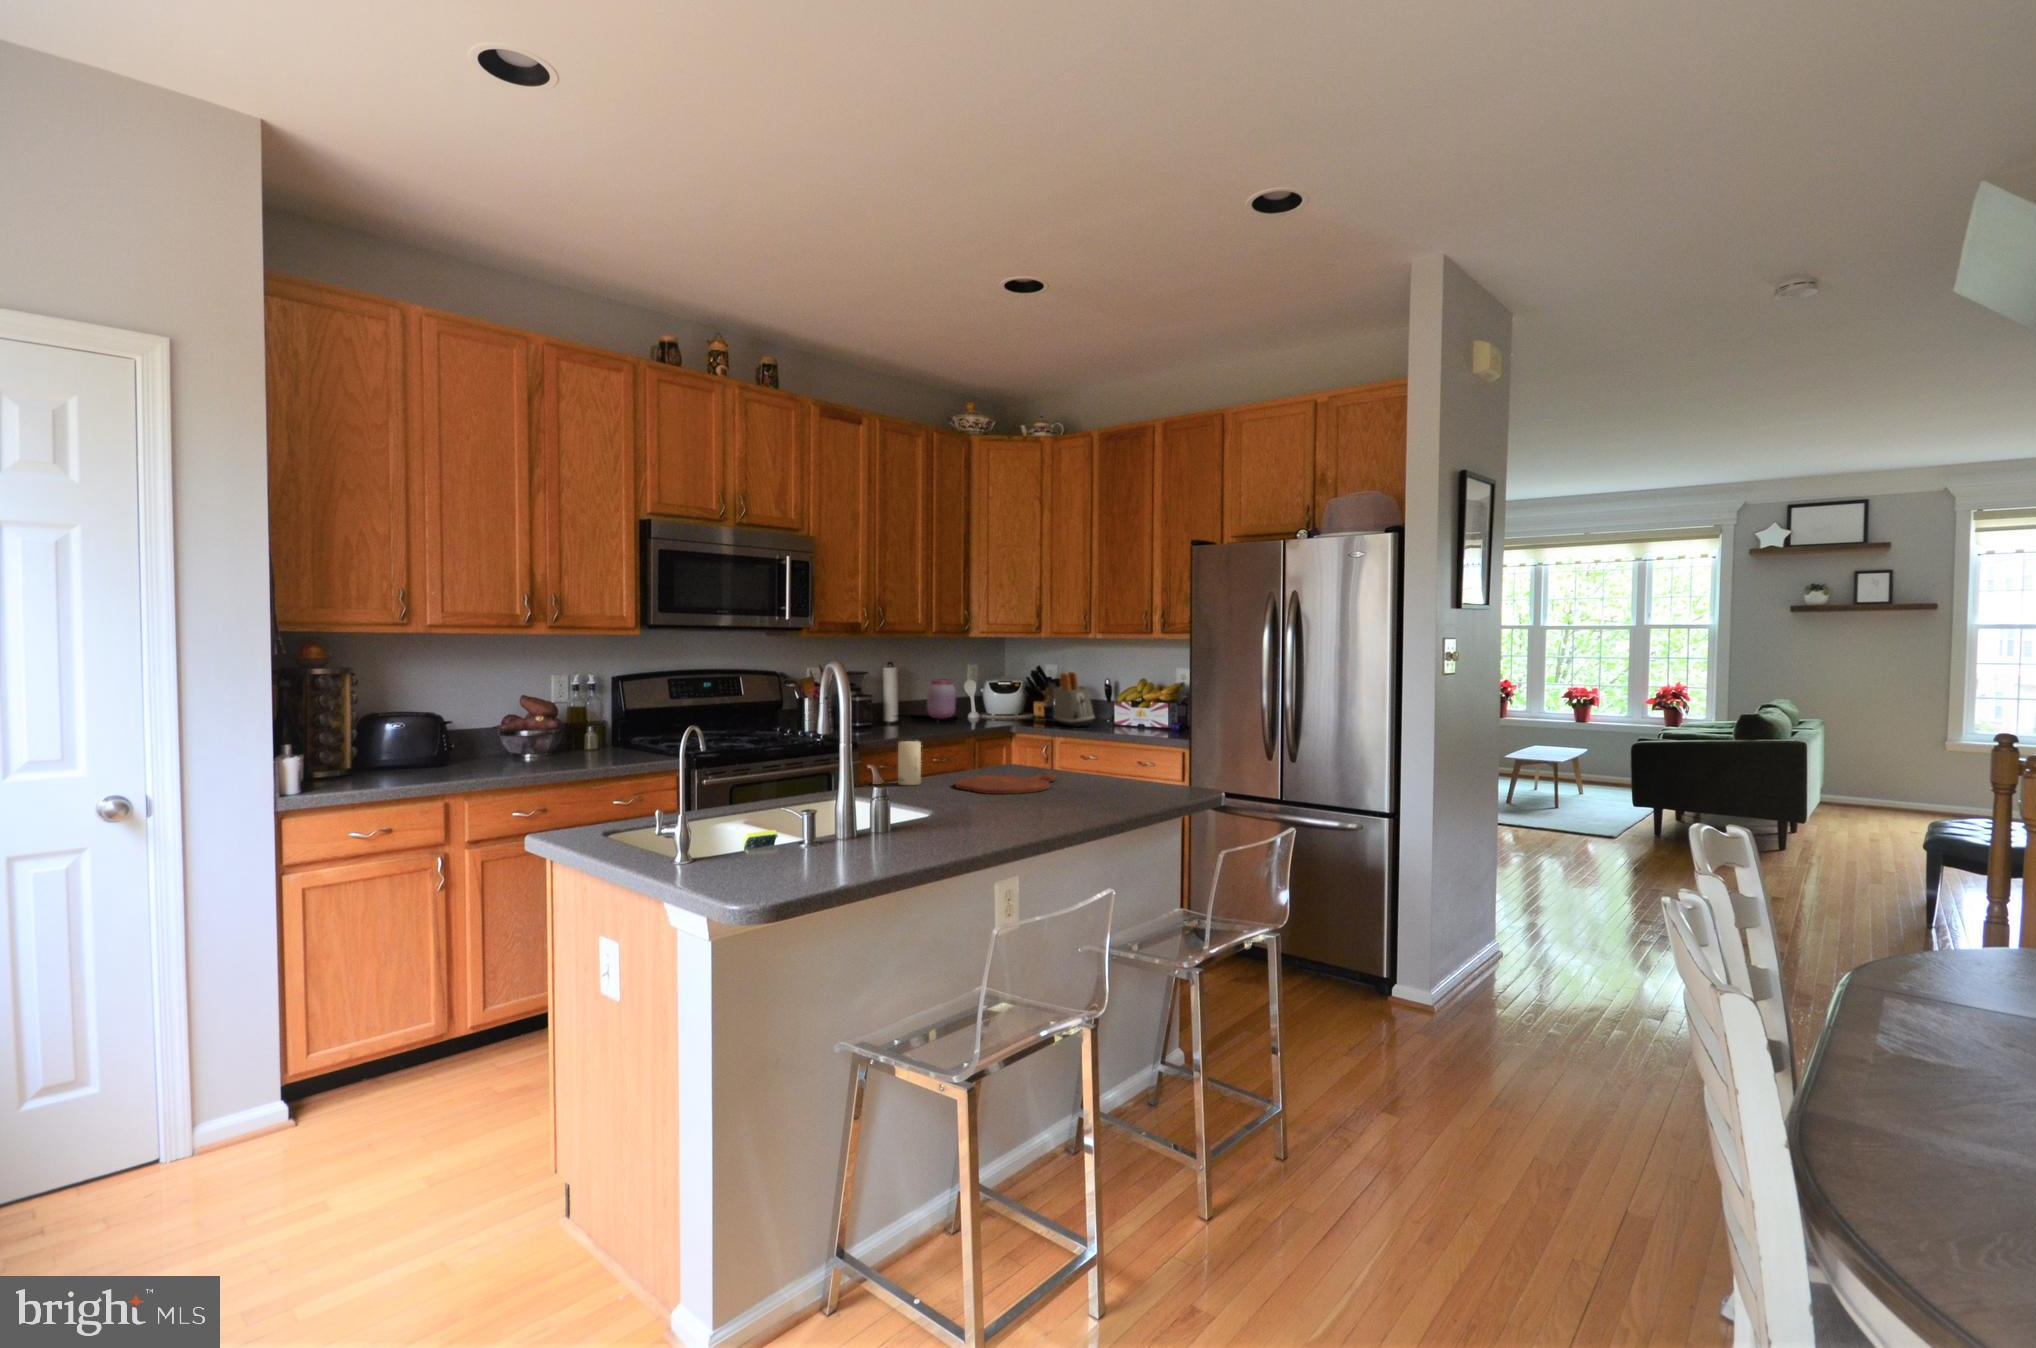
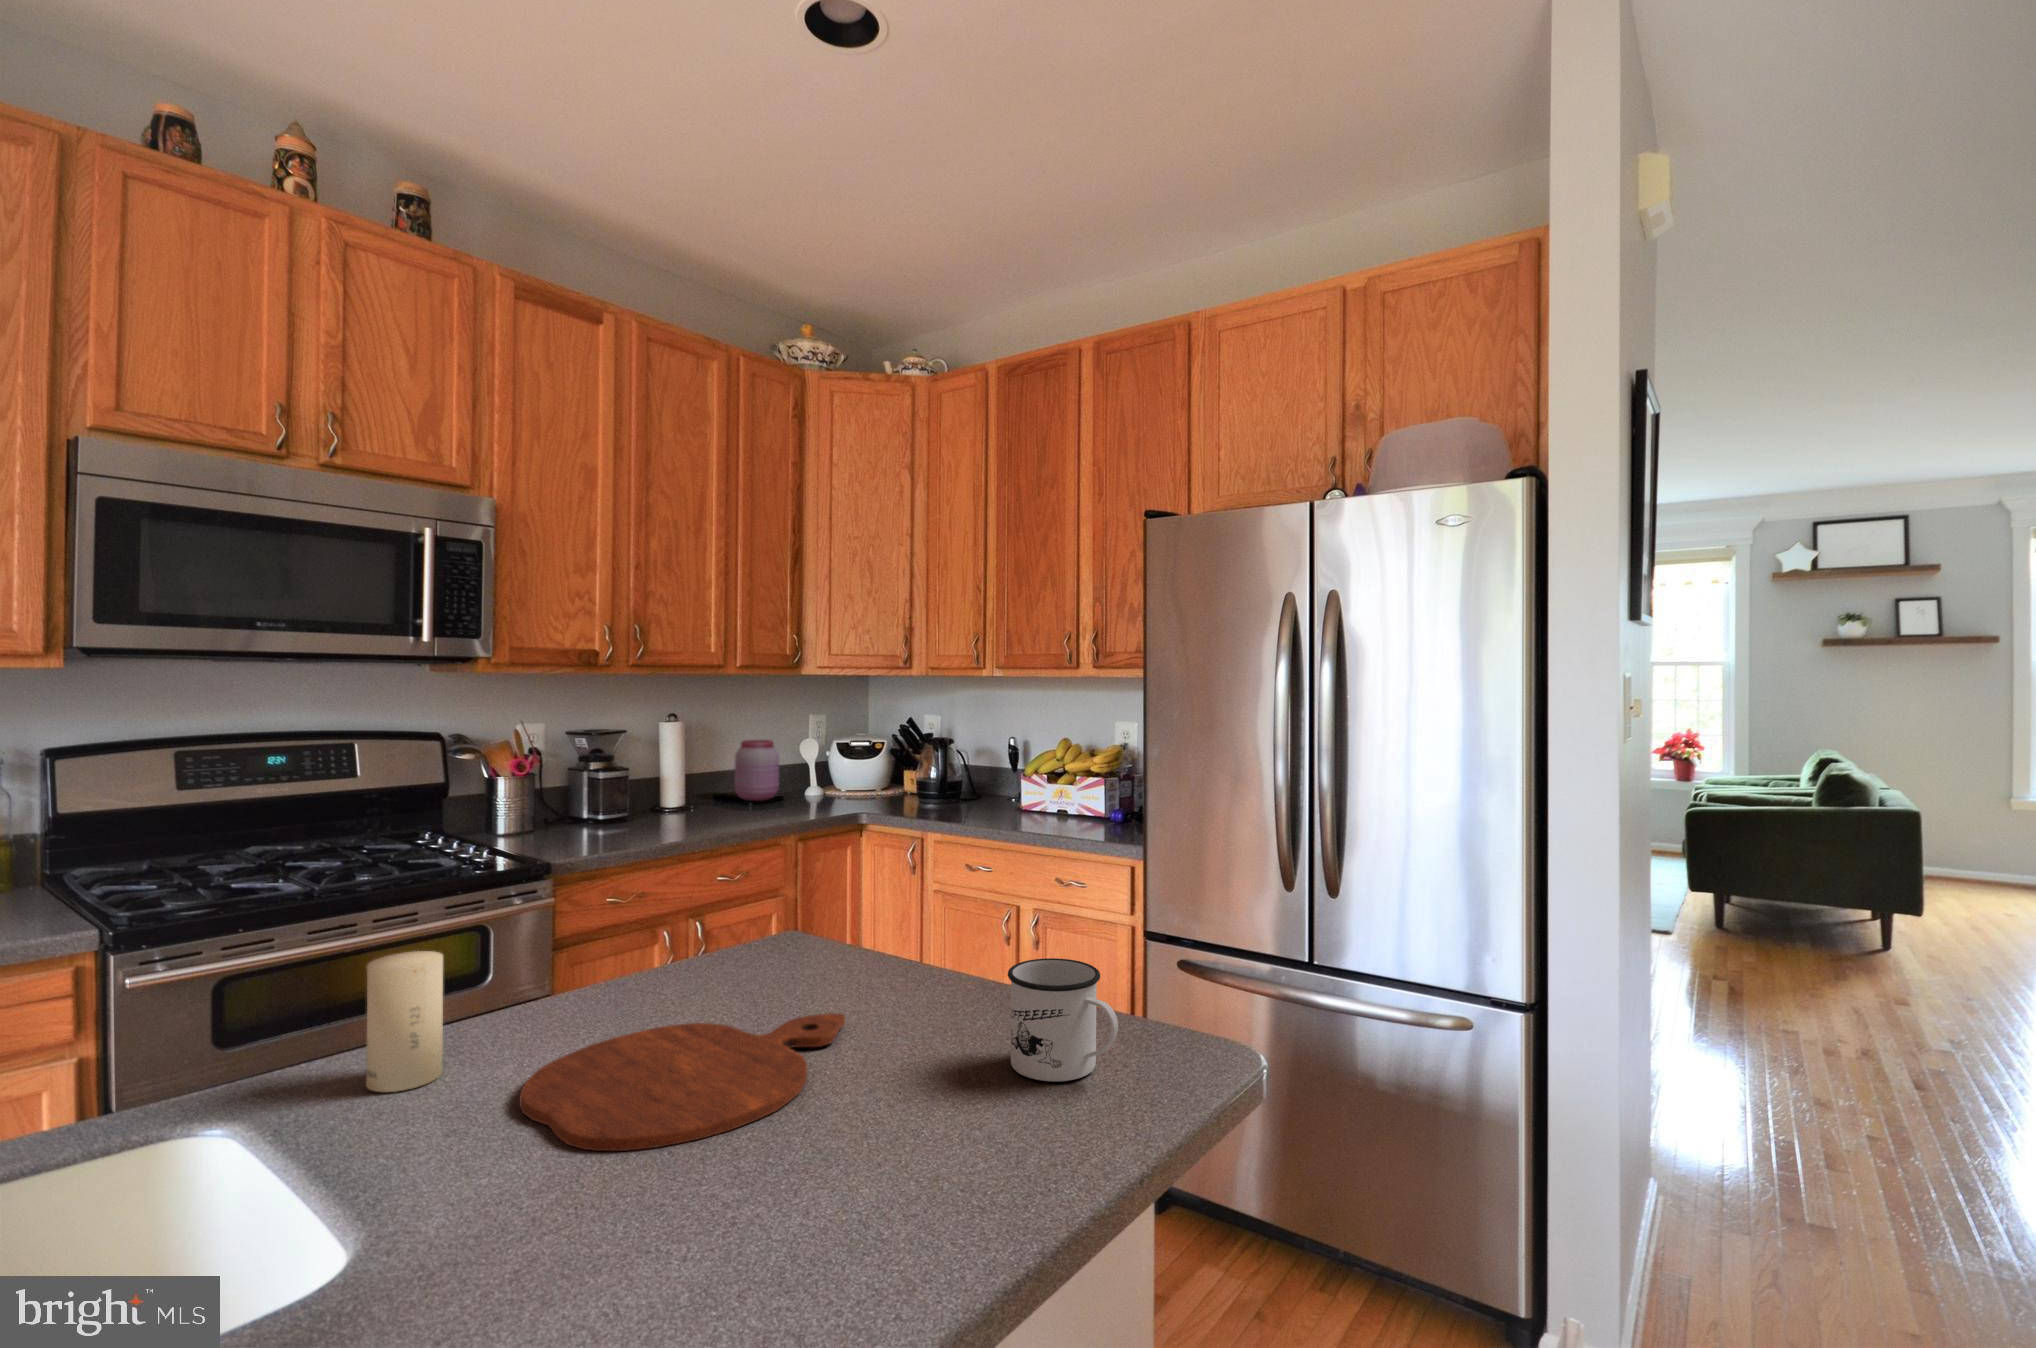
toaster: present [1053,672,1095,727] -> none [928,727,991,814]
mug: none [1121,750,1161,788] -> present [1008,958,1118,1082]

